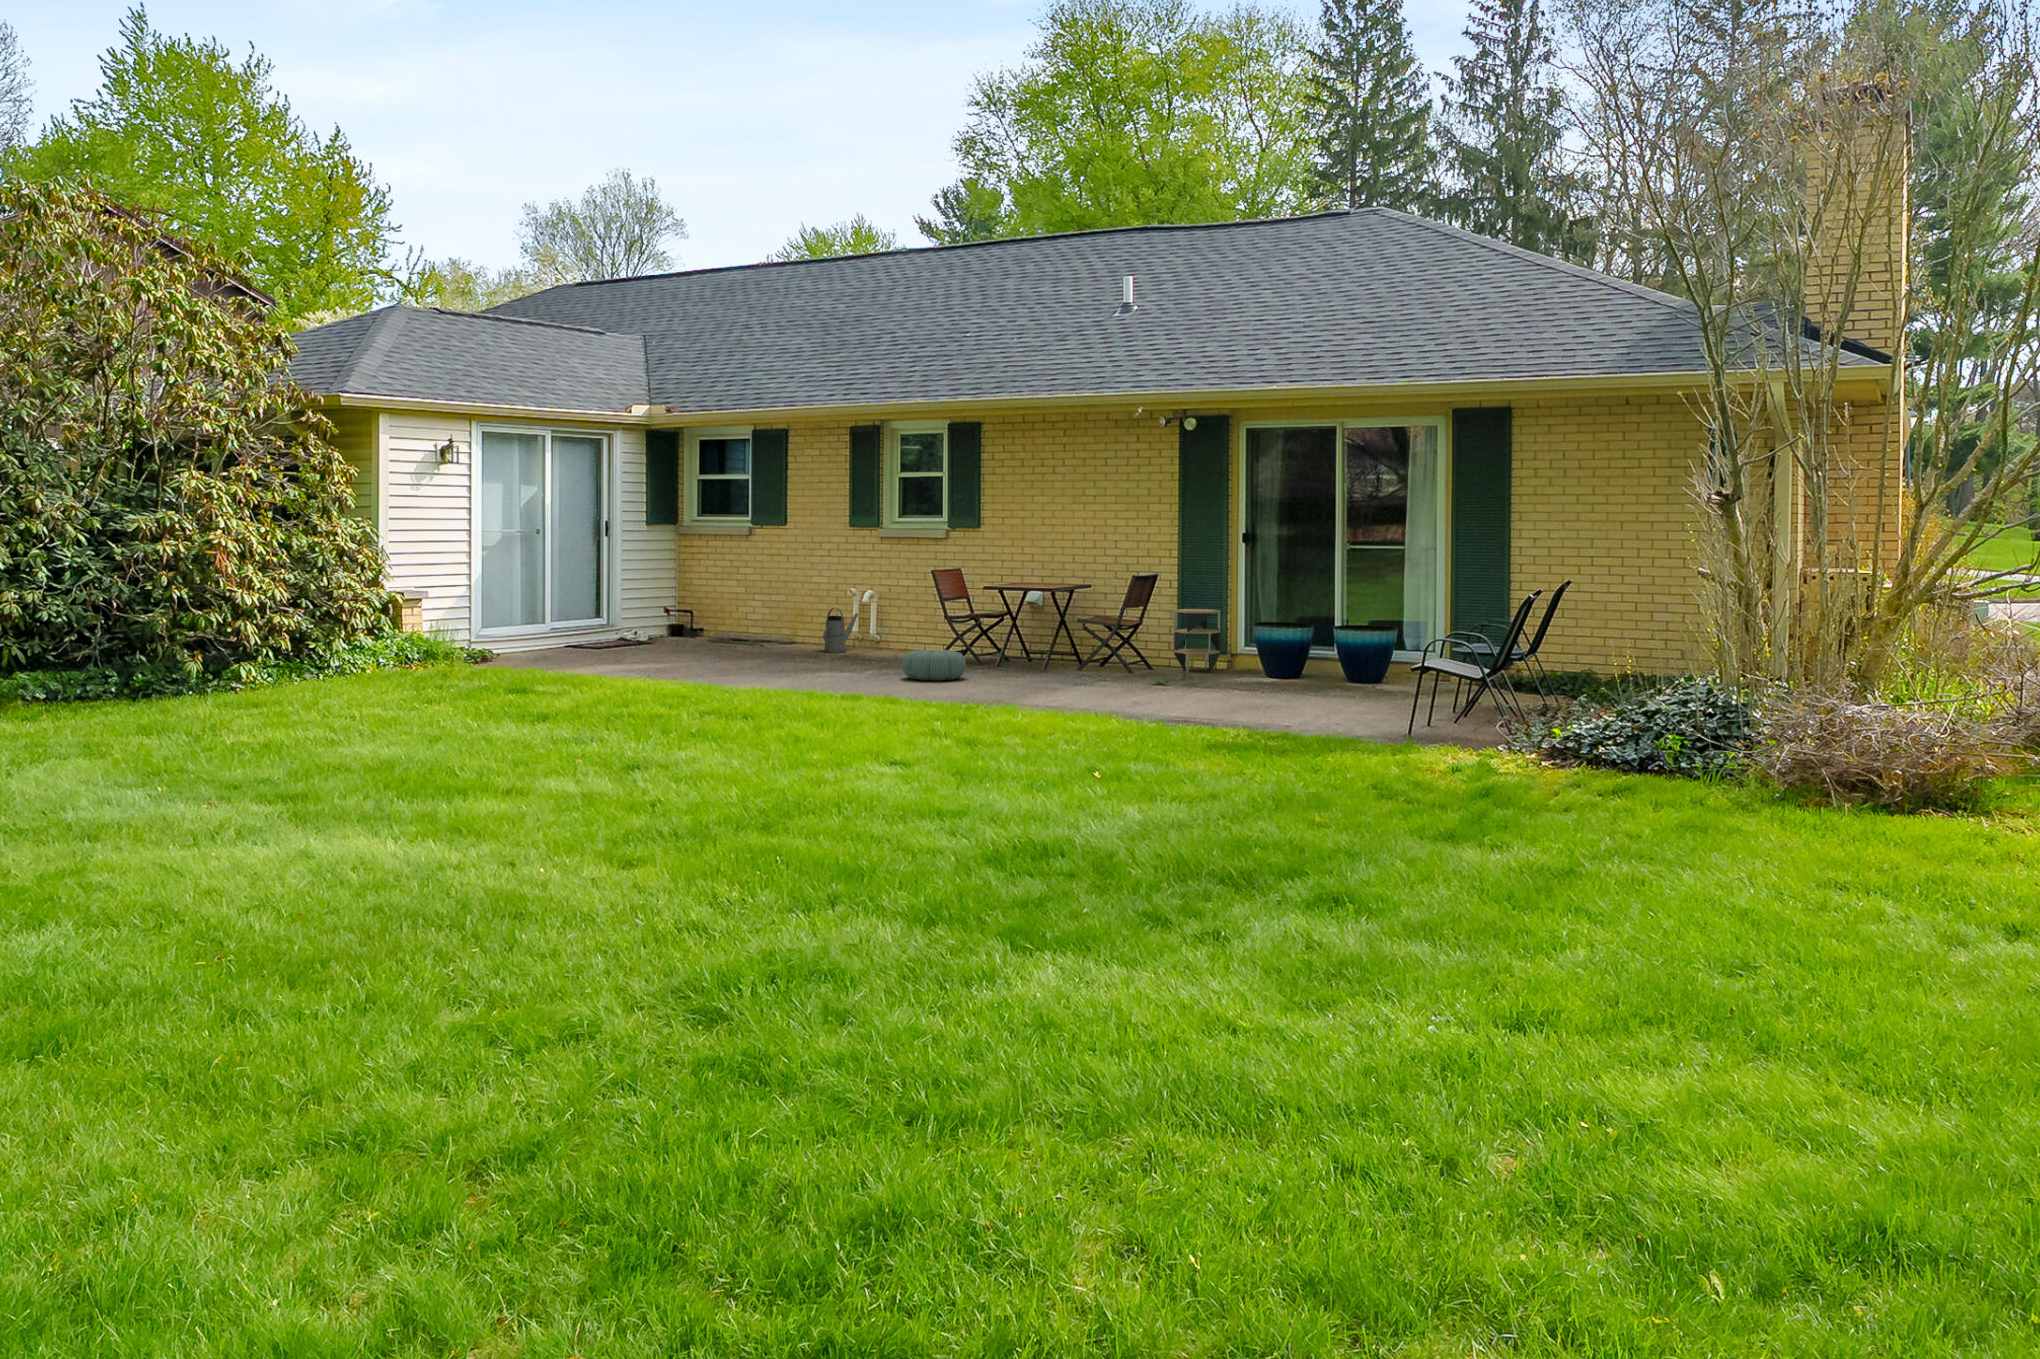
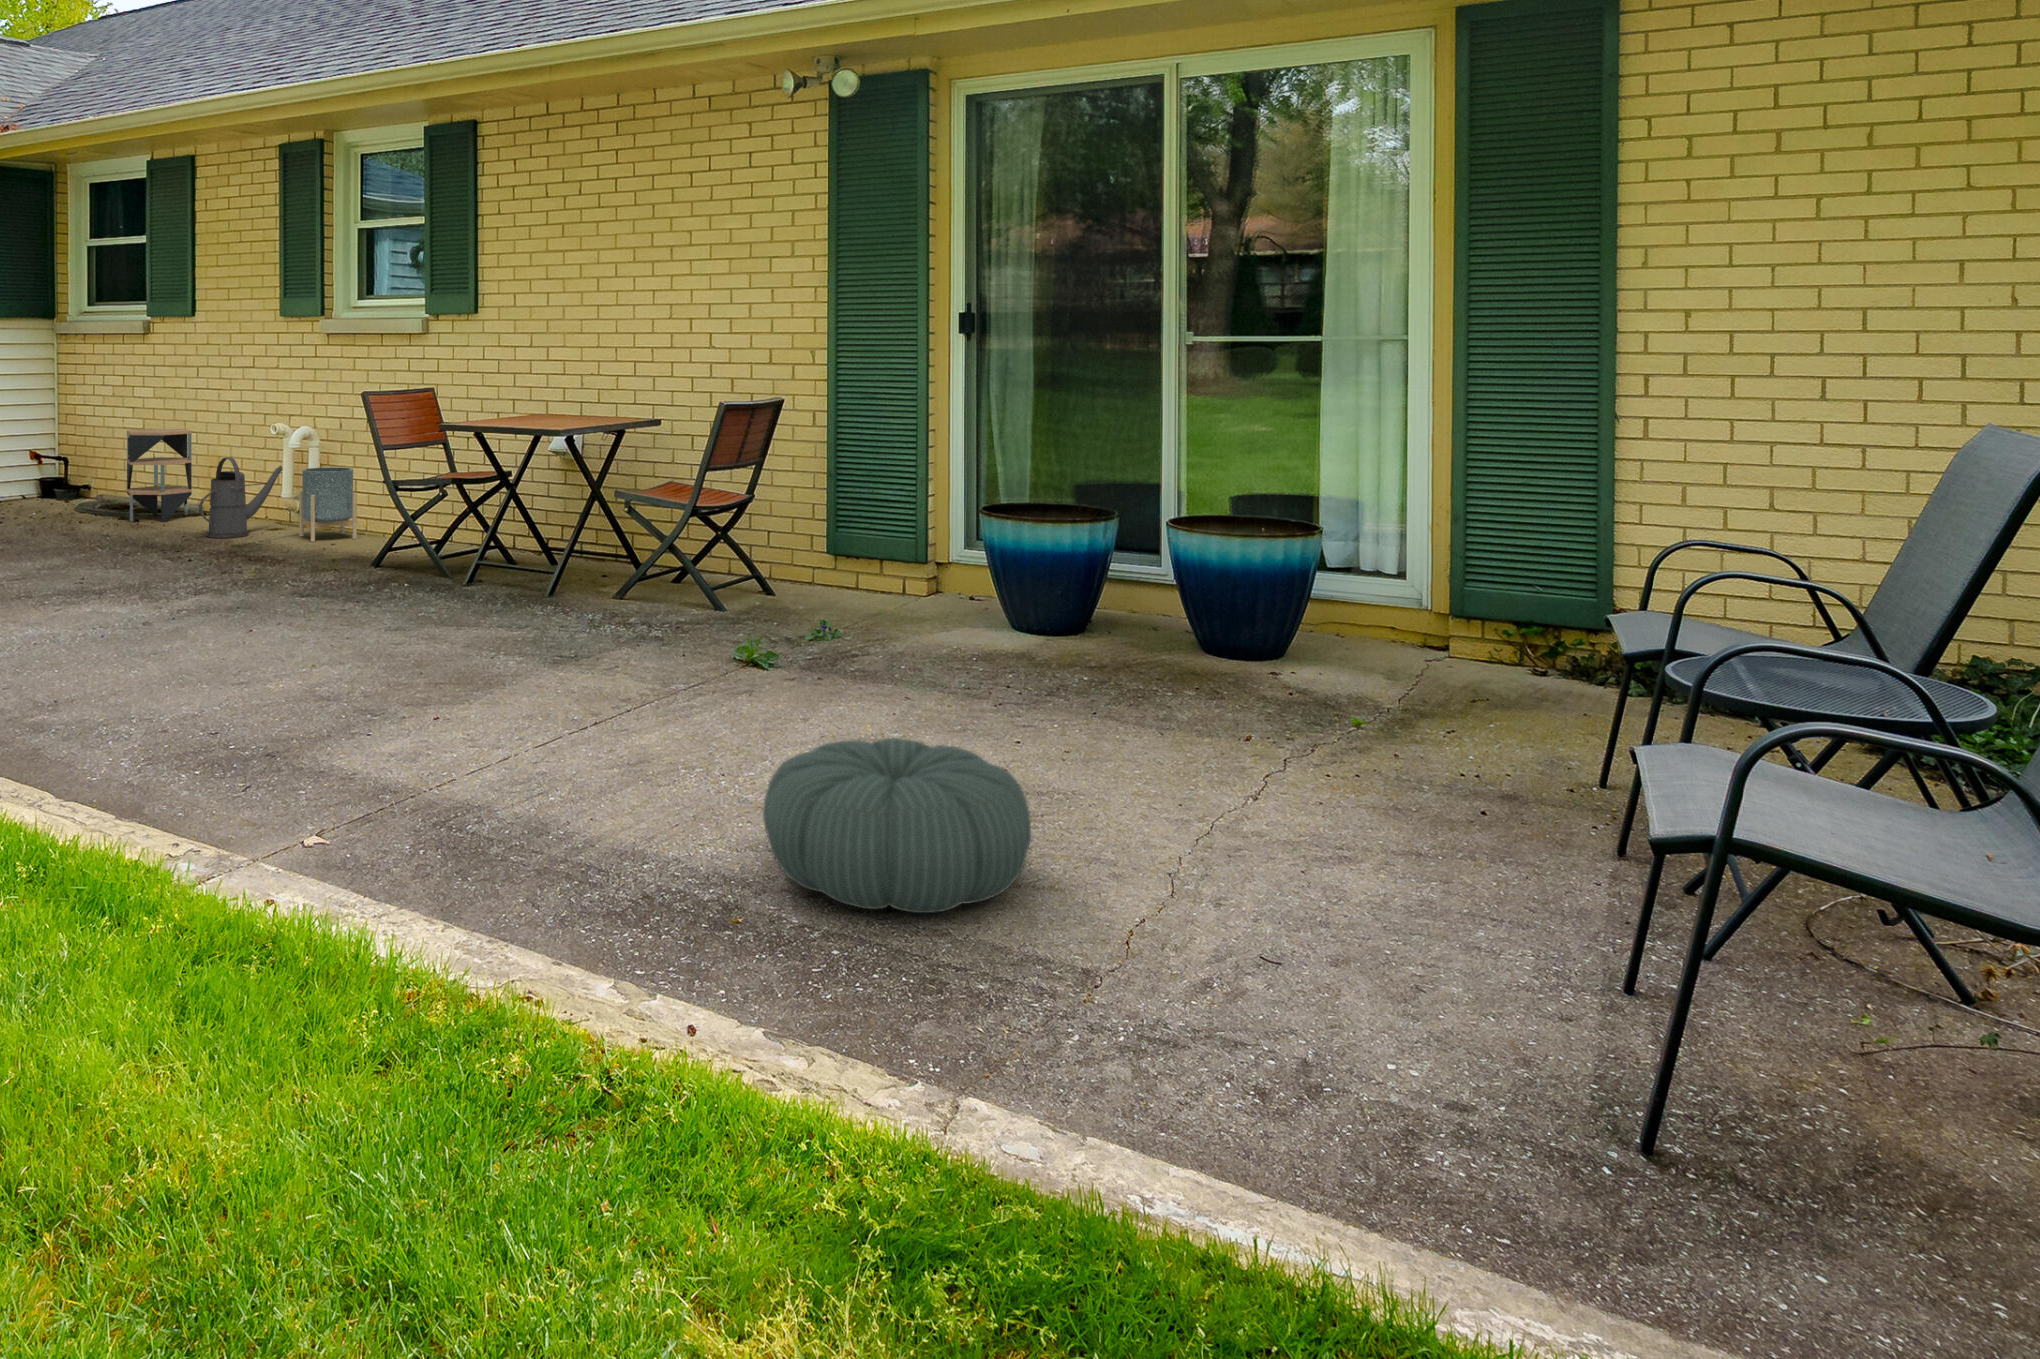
side table: present [1174,609,1220,673] -> present [127,429,192,522]
planter: none [877,613,912,654] -> present [300,467,357,542]
pouf: present [902,650,966,681] -> present [763,738,1031,913]

